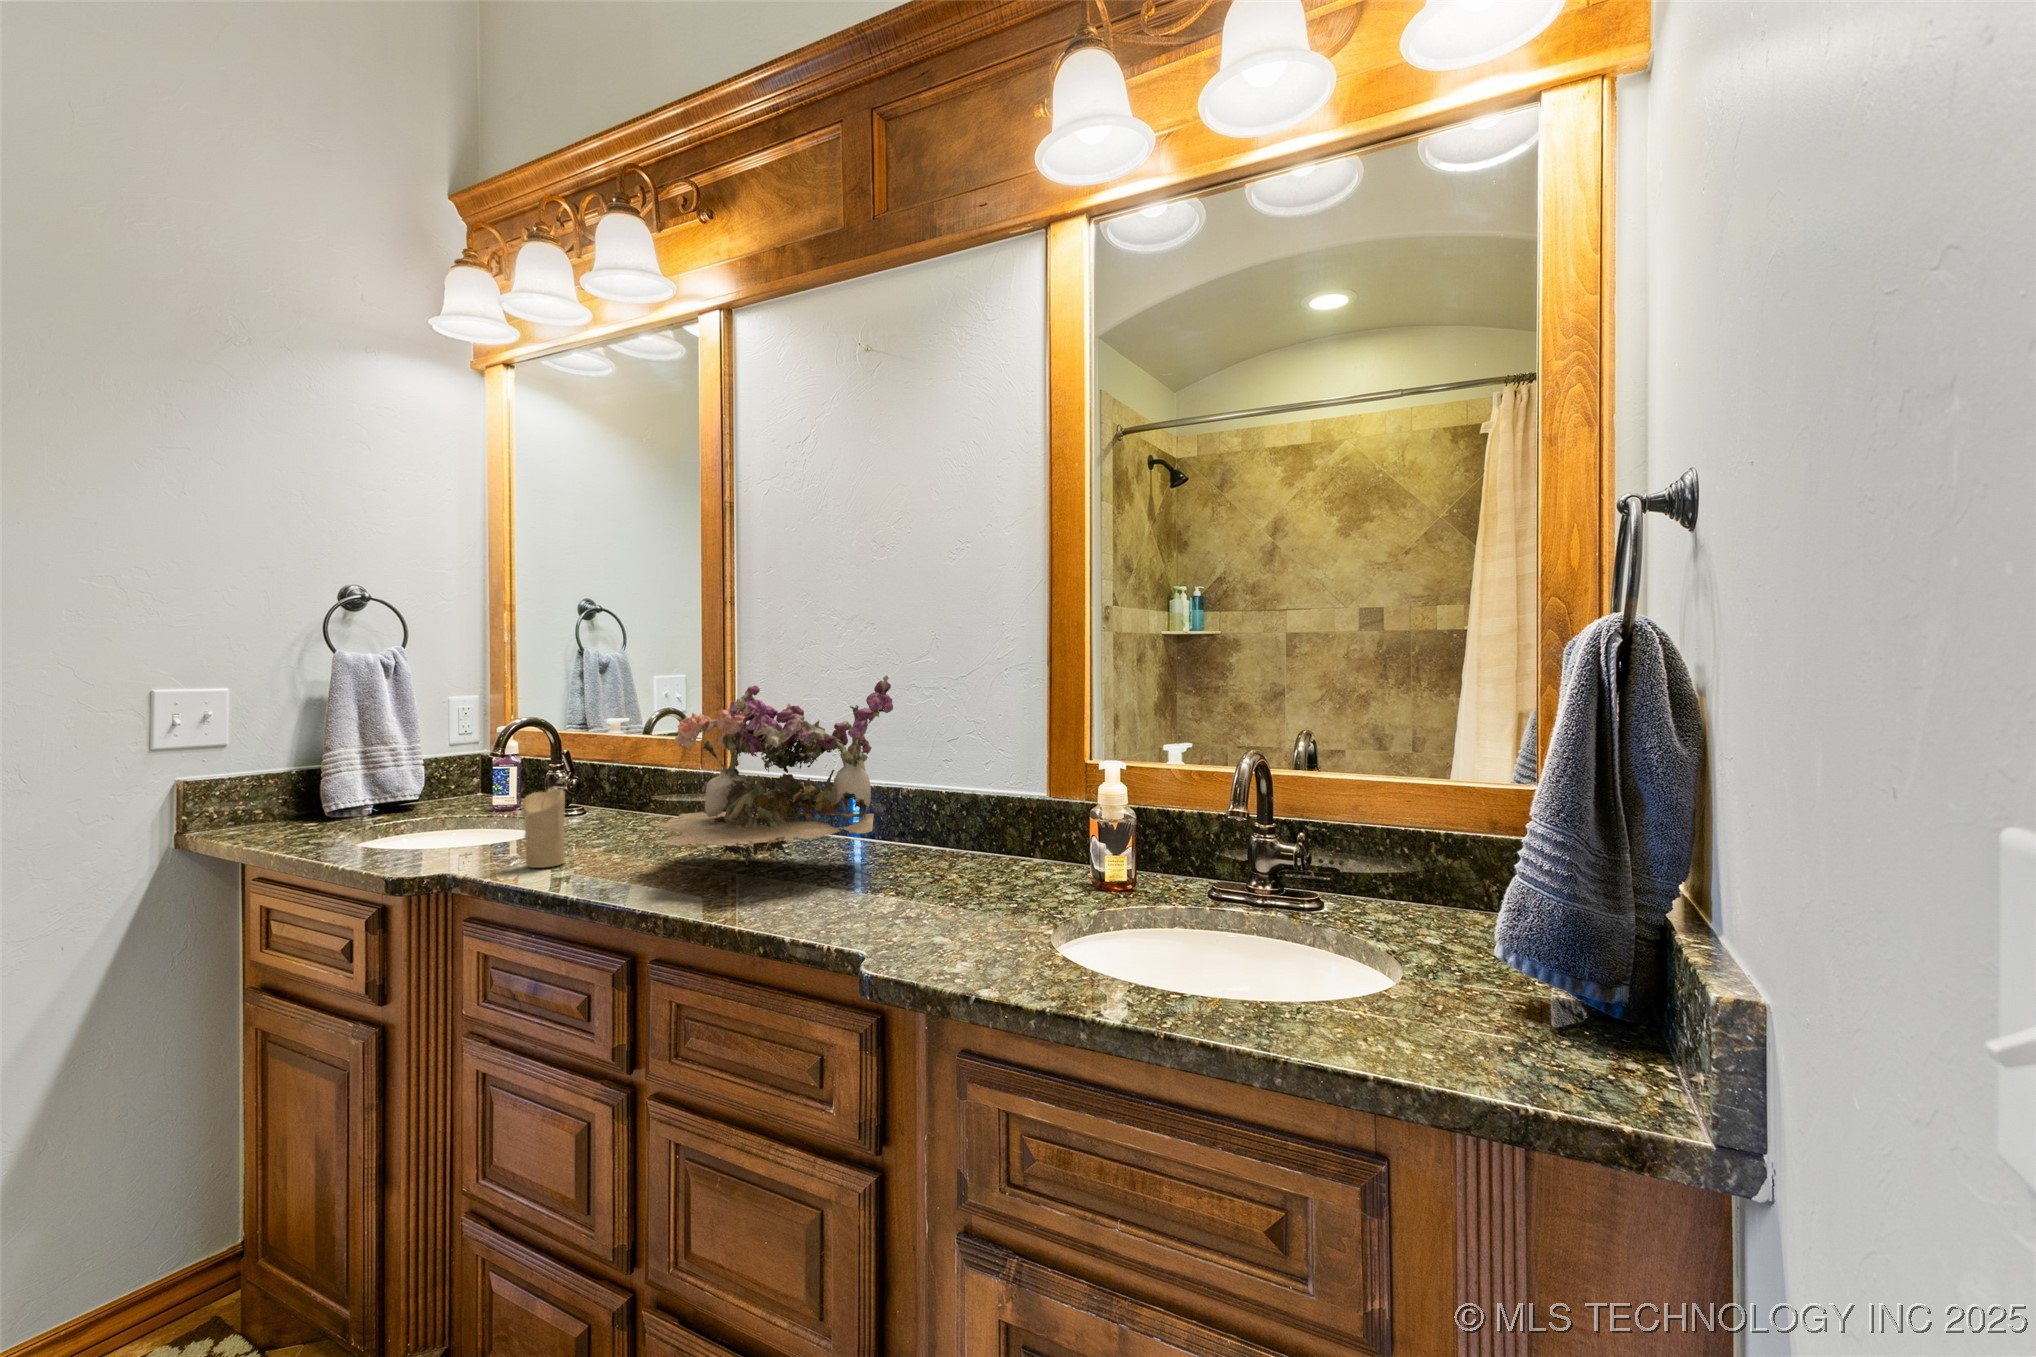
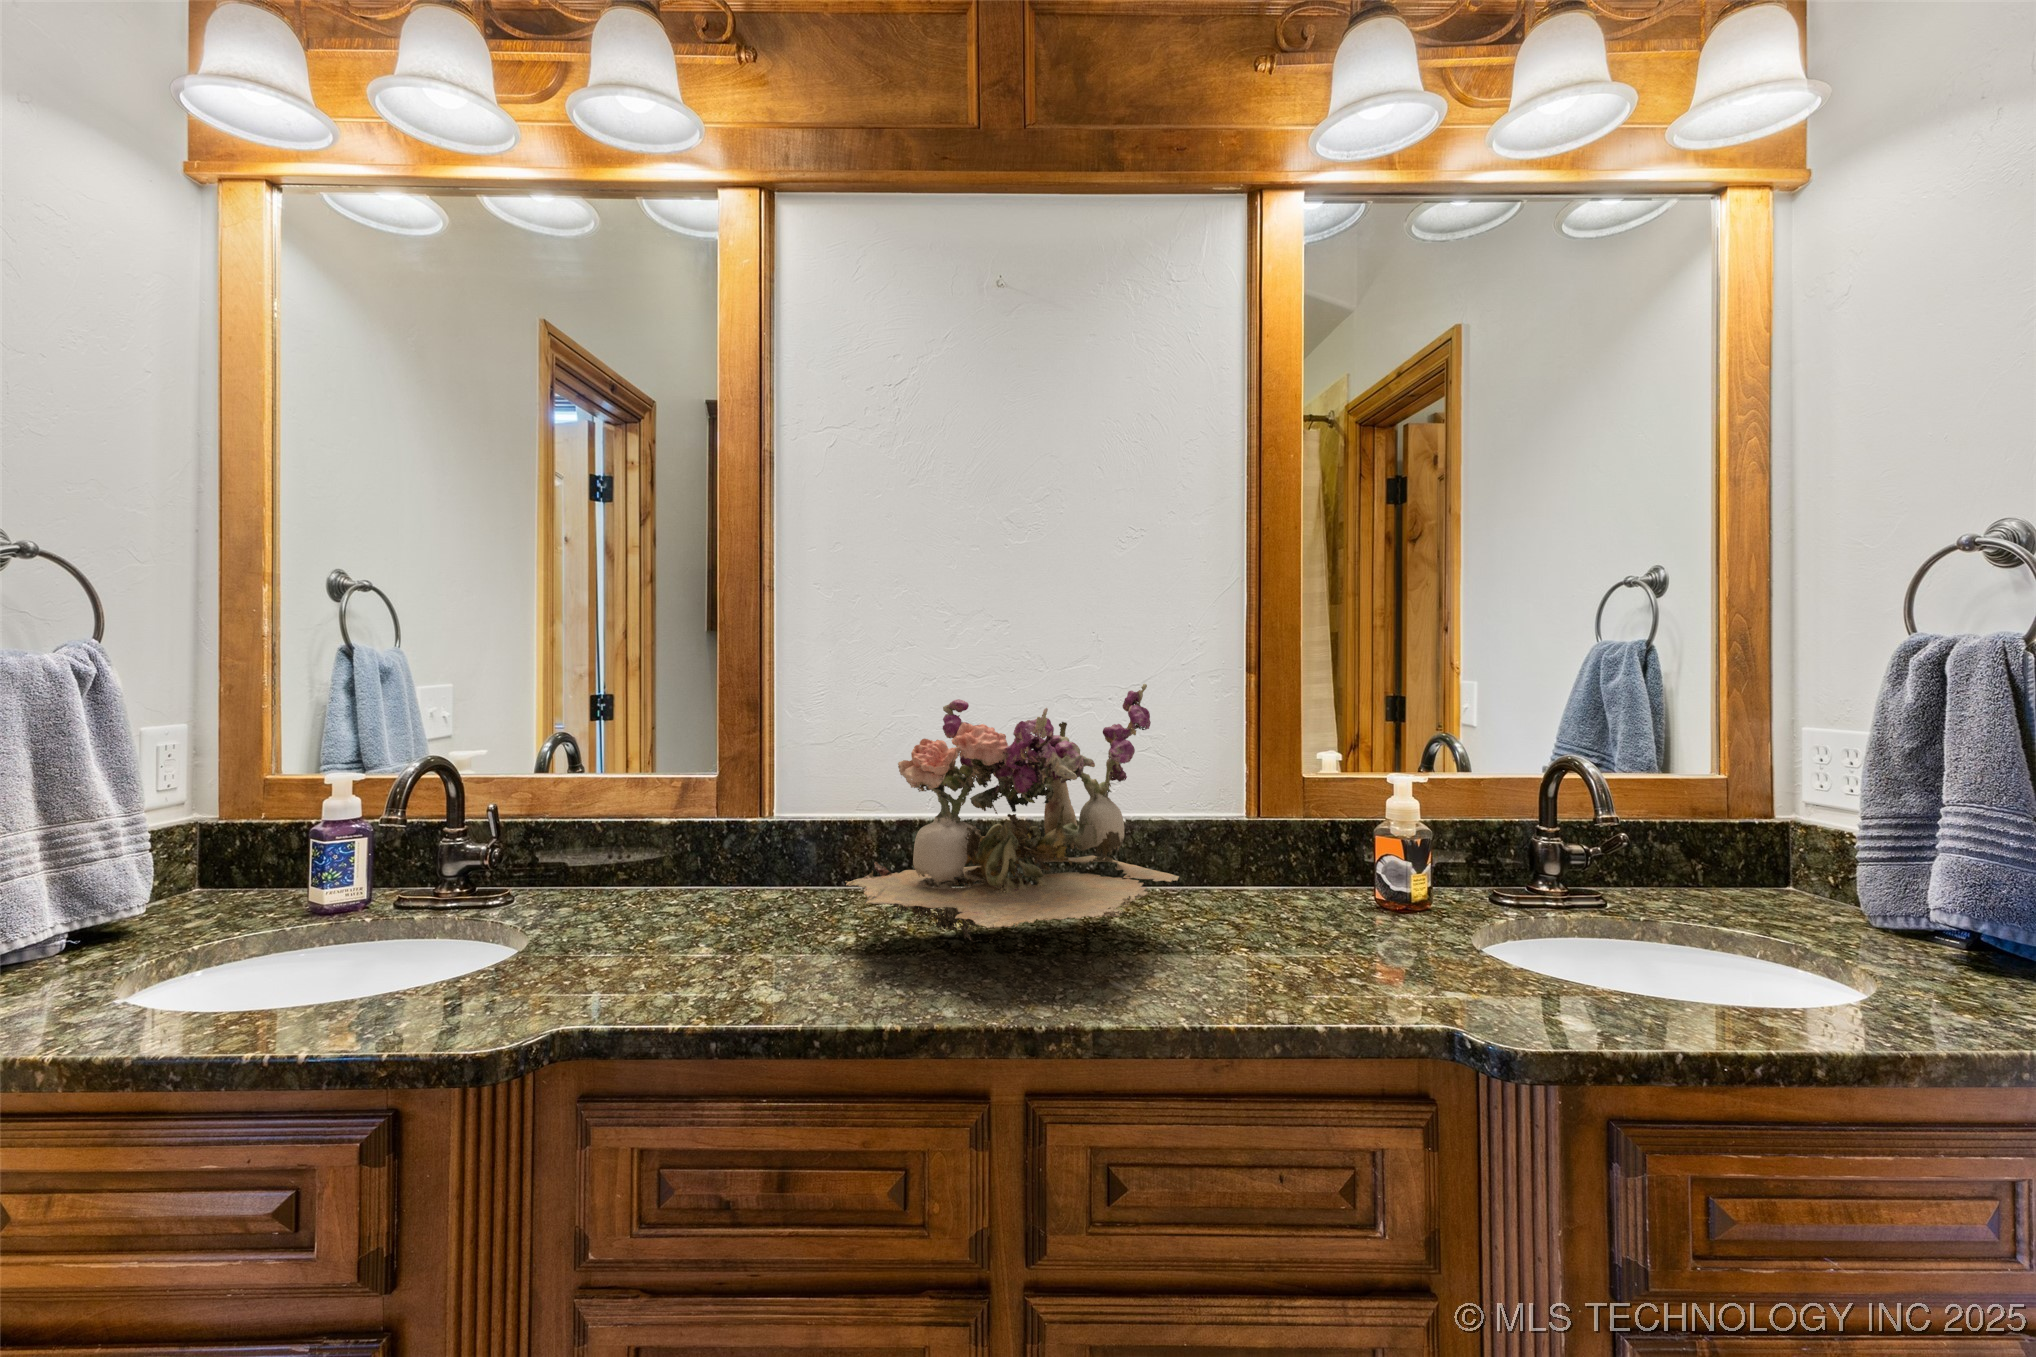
candle: present [523,789,565,868] -> none [646,864,710,993]

